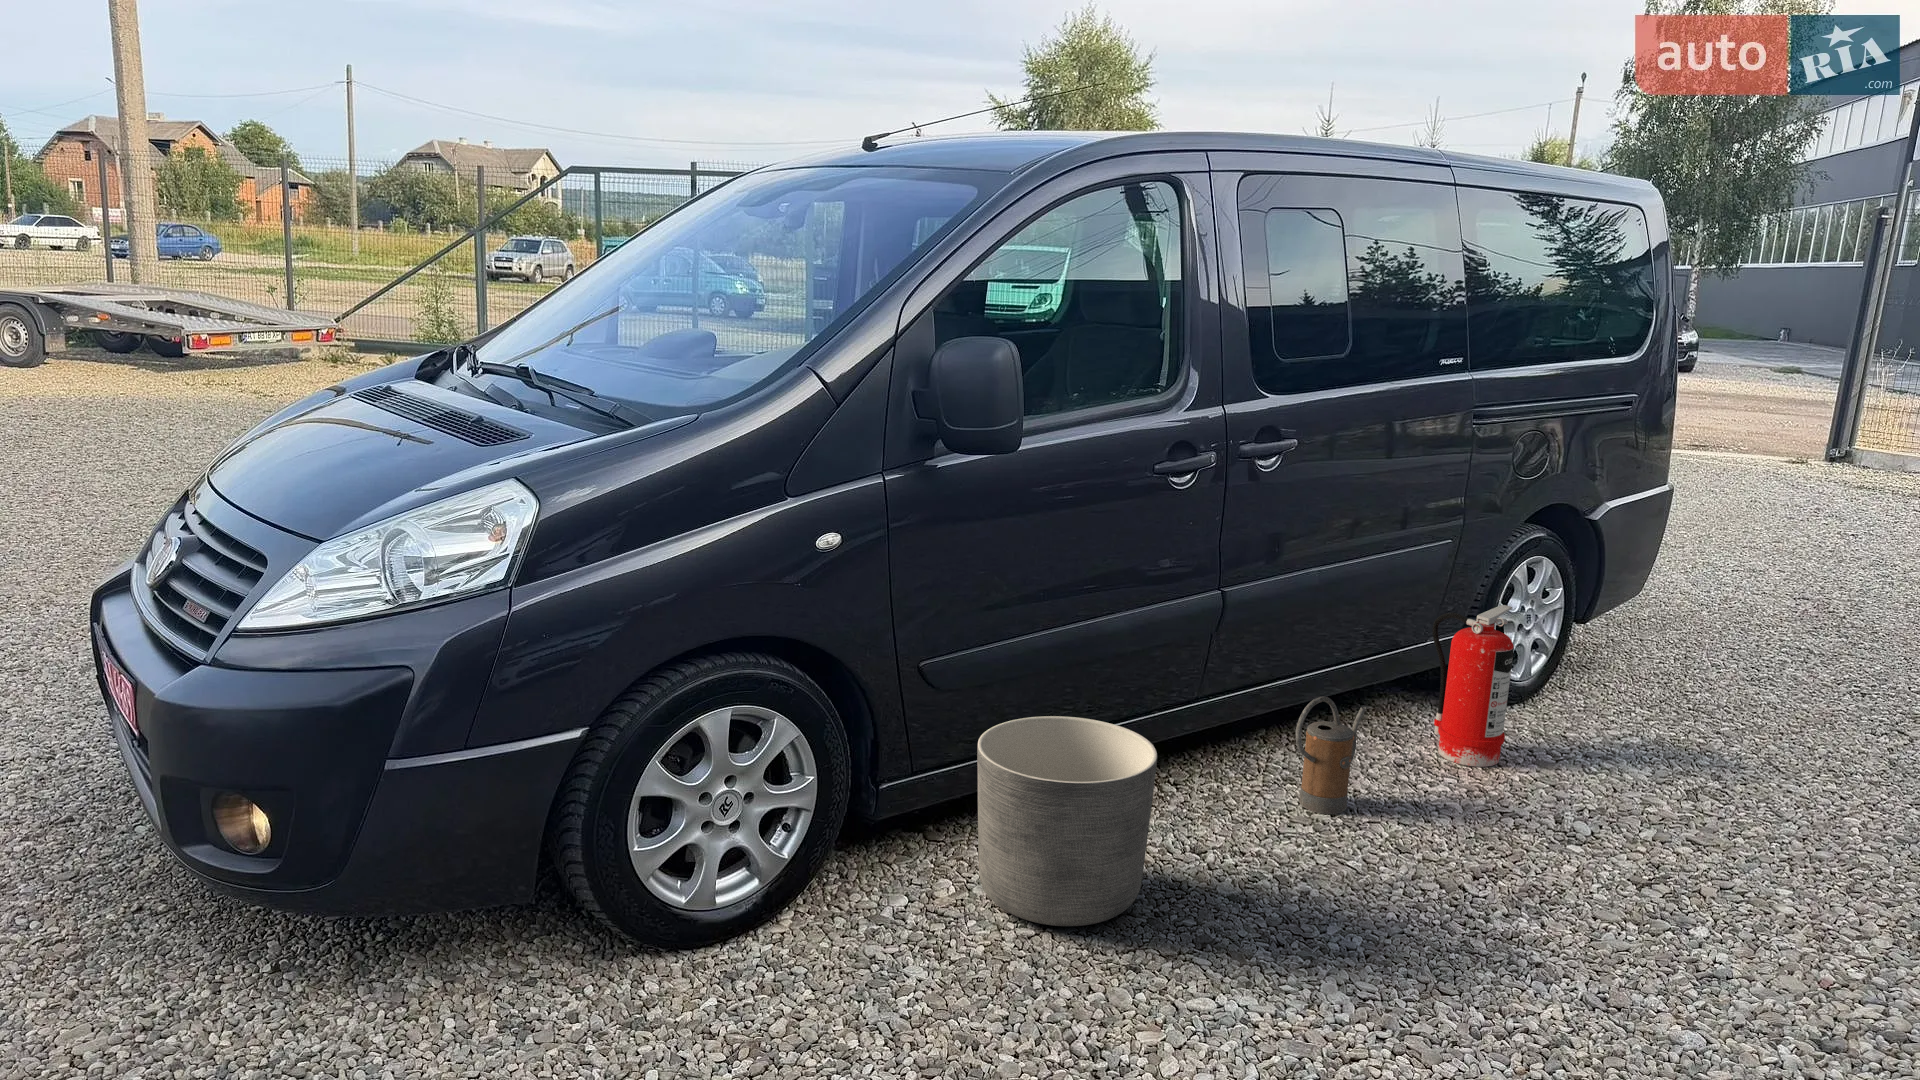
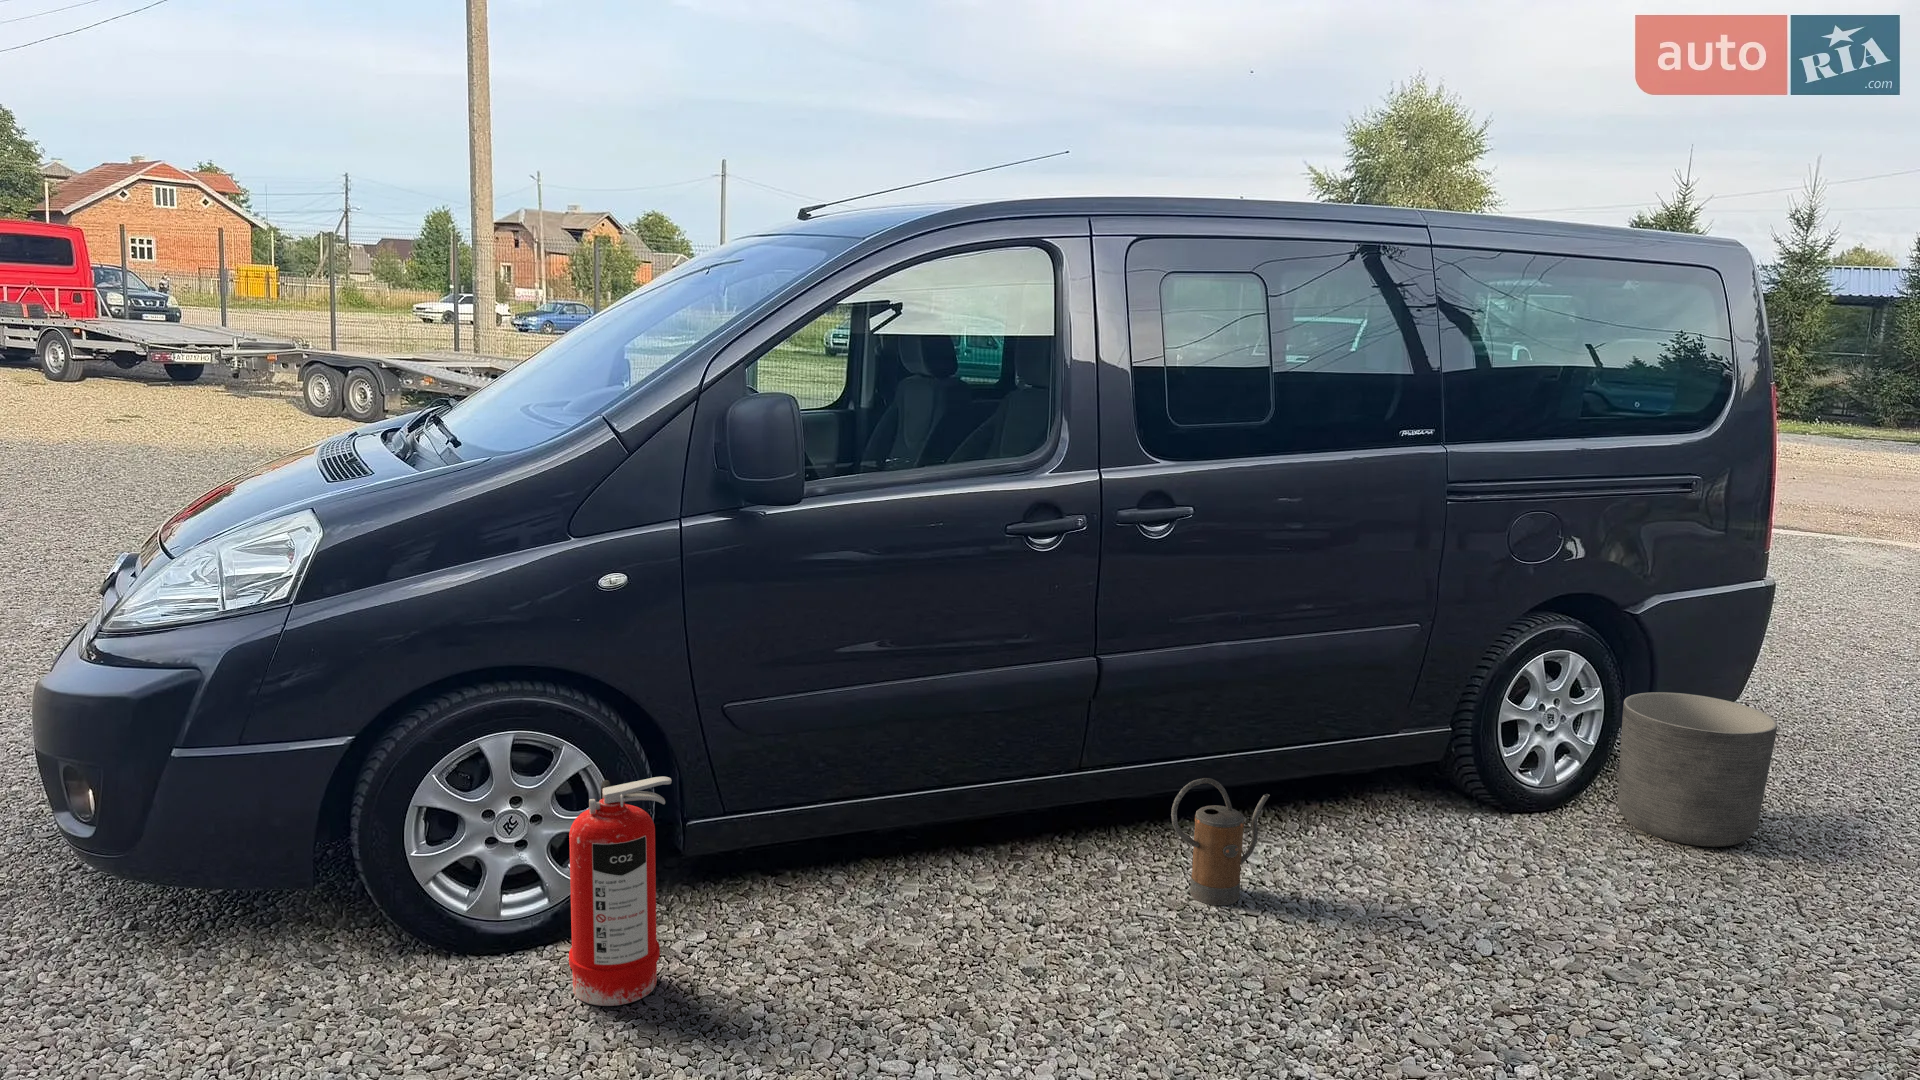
fire extinguisher: present [1432,605,1514,767] -> present [569,776,672,1006]
planter: present [977,716,1157,926] -> present [1618,692,1778,847]

